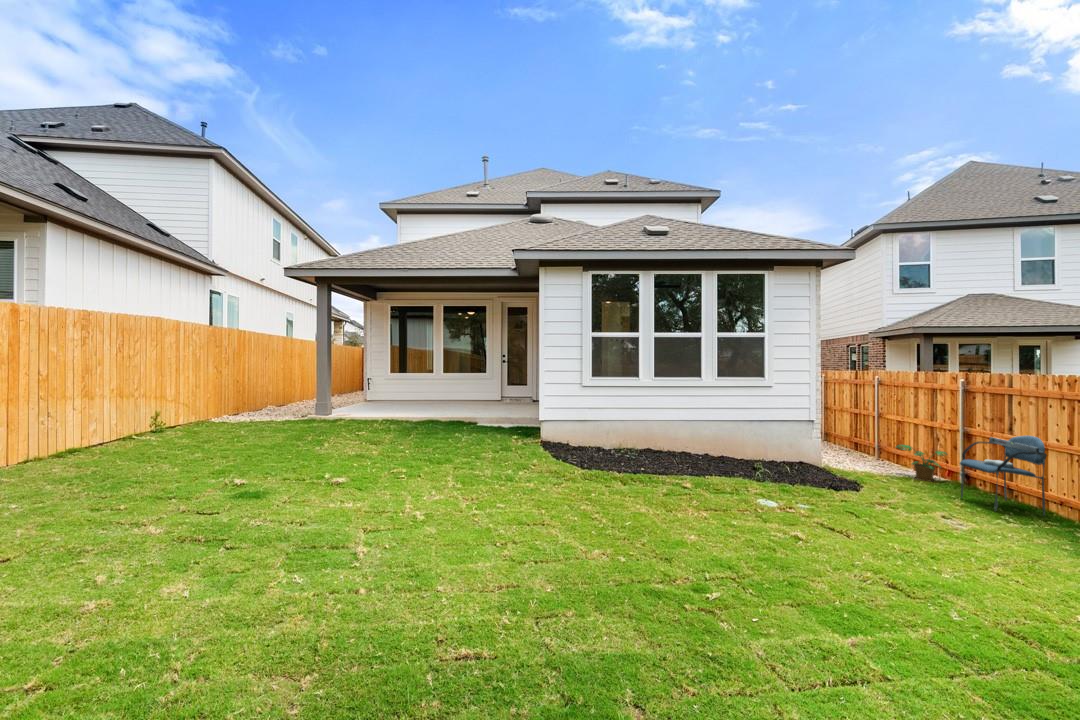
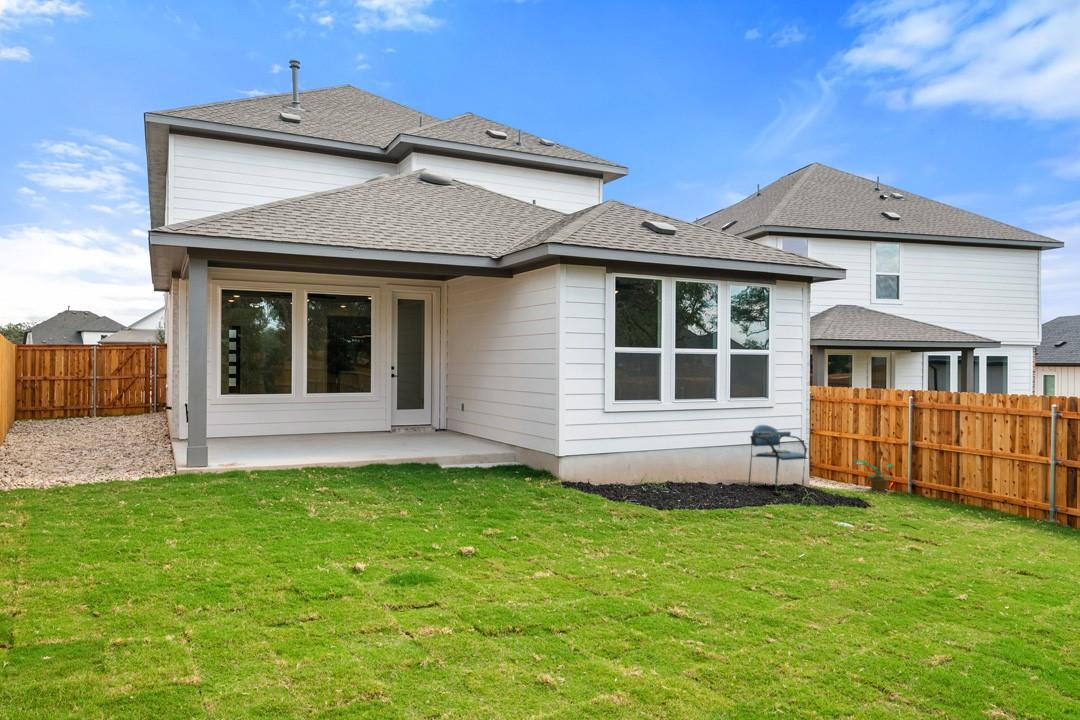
chair: present [960,436,1047,515] -> present [749,425,807,490]

